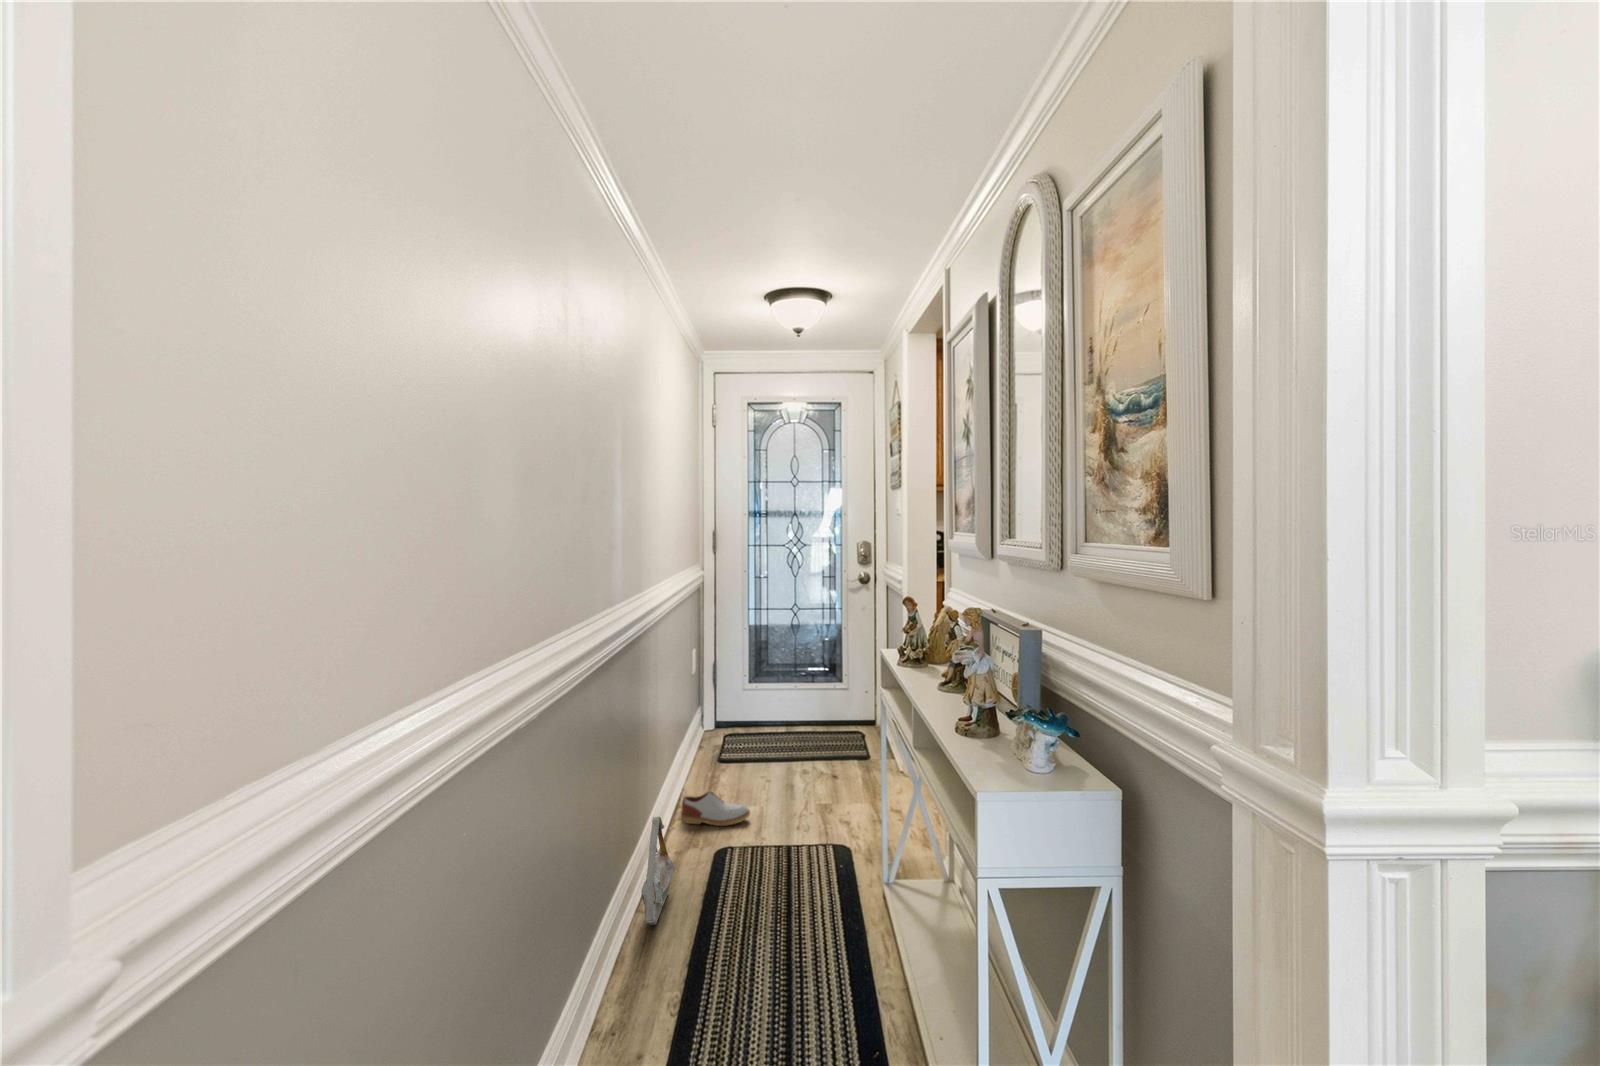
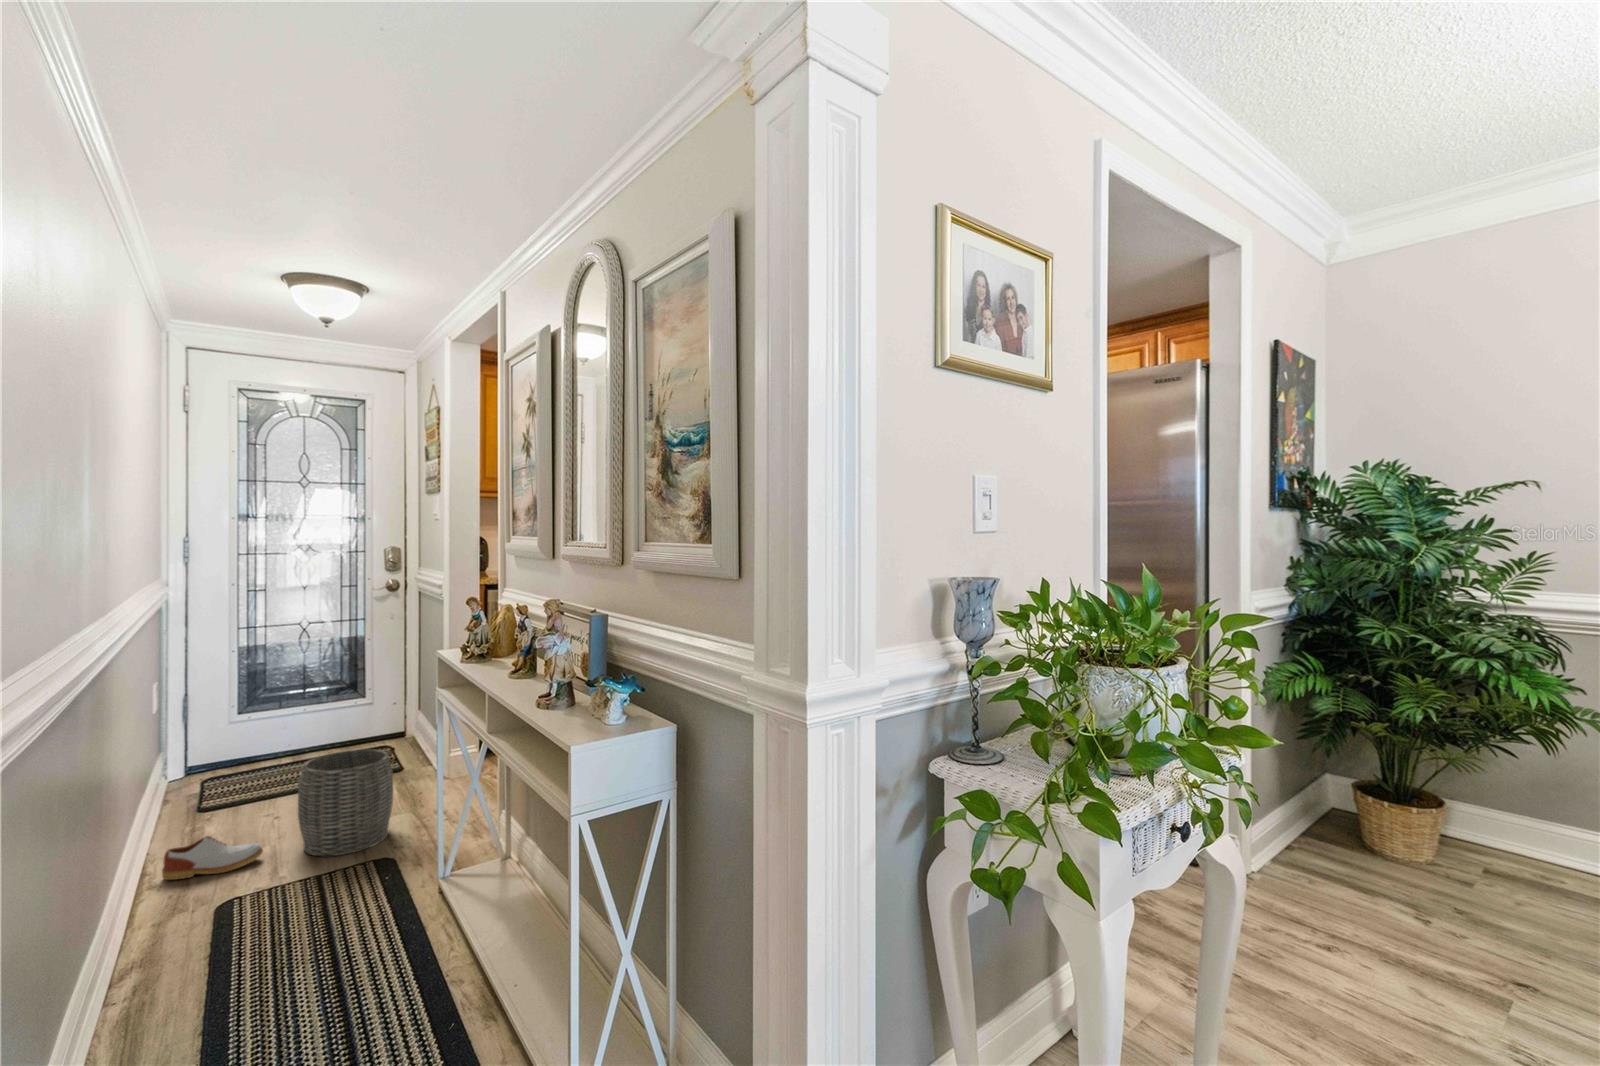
woven basket: none [776,734,853,832] -> present [298,749,393,856]
bag: present [641,817,675,925] -> none [127,871,171,1002]

